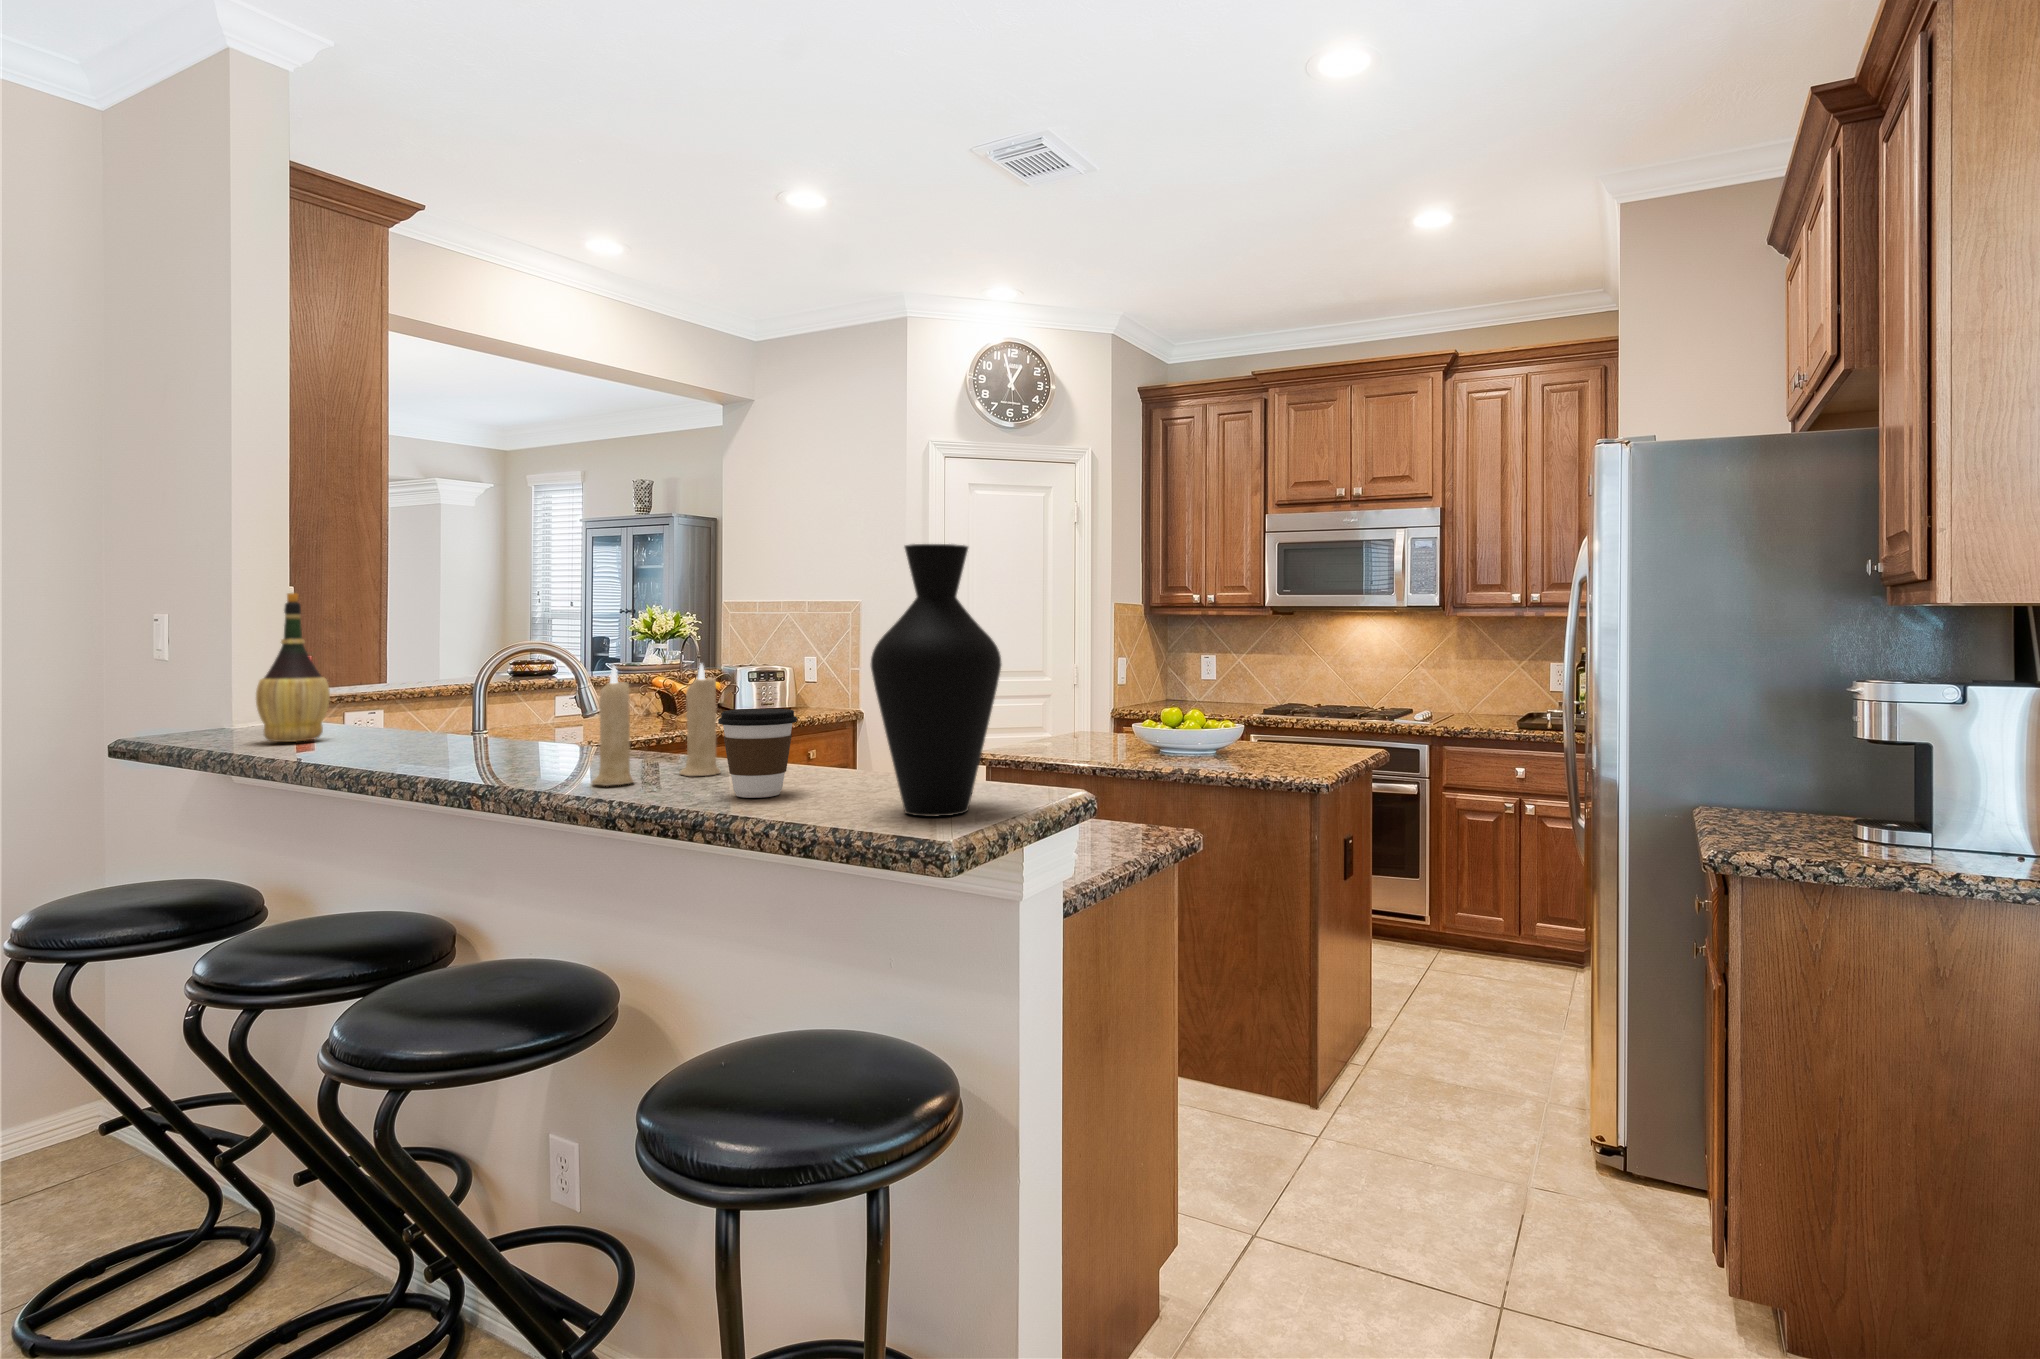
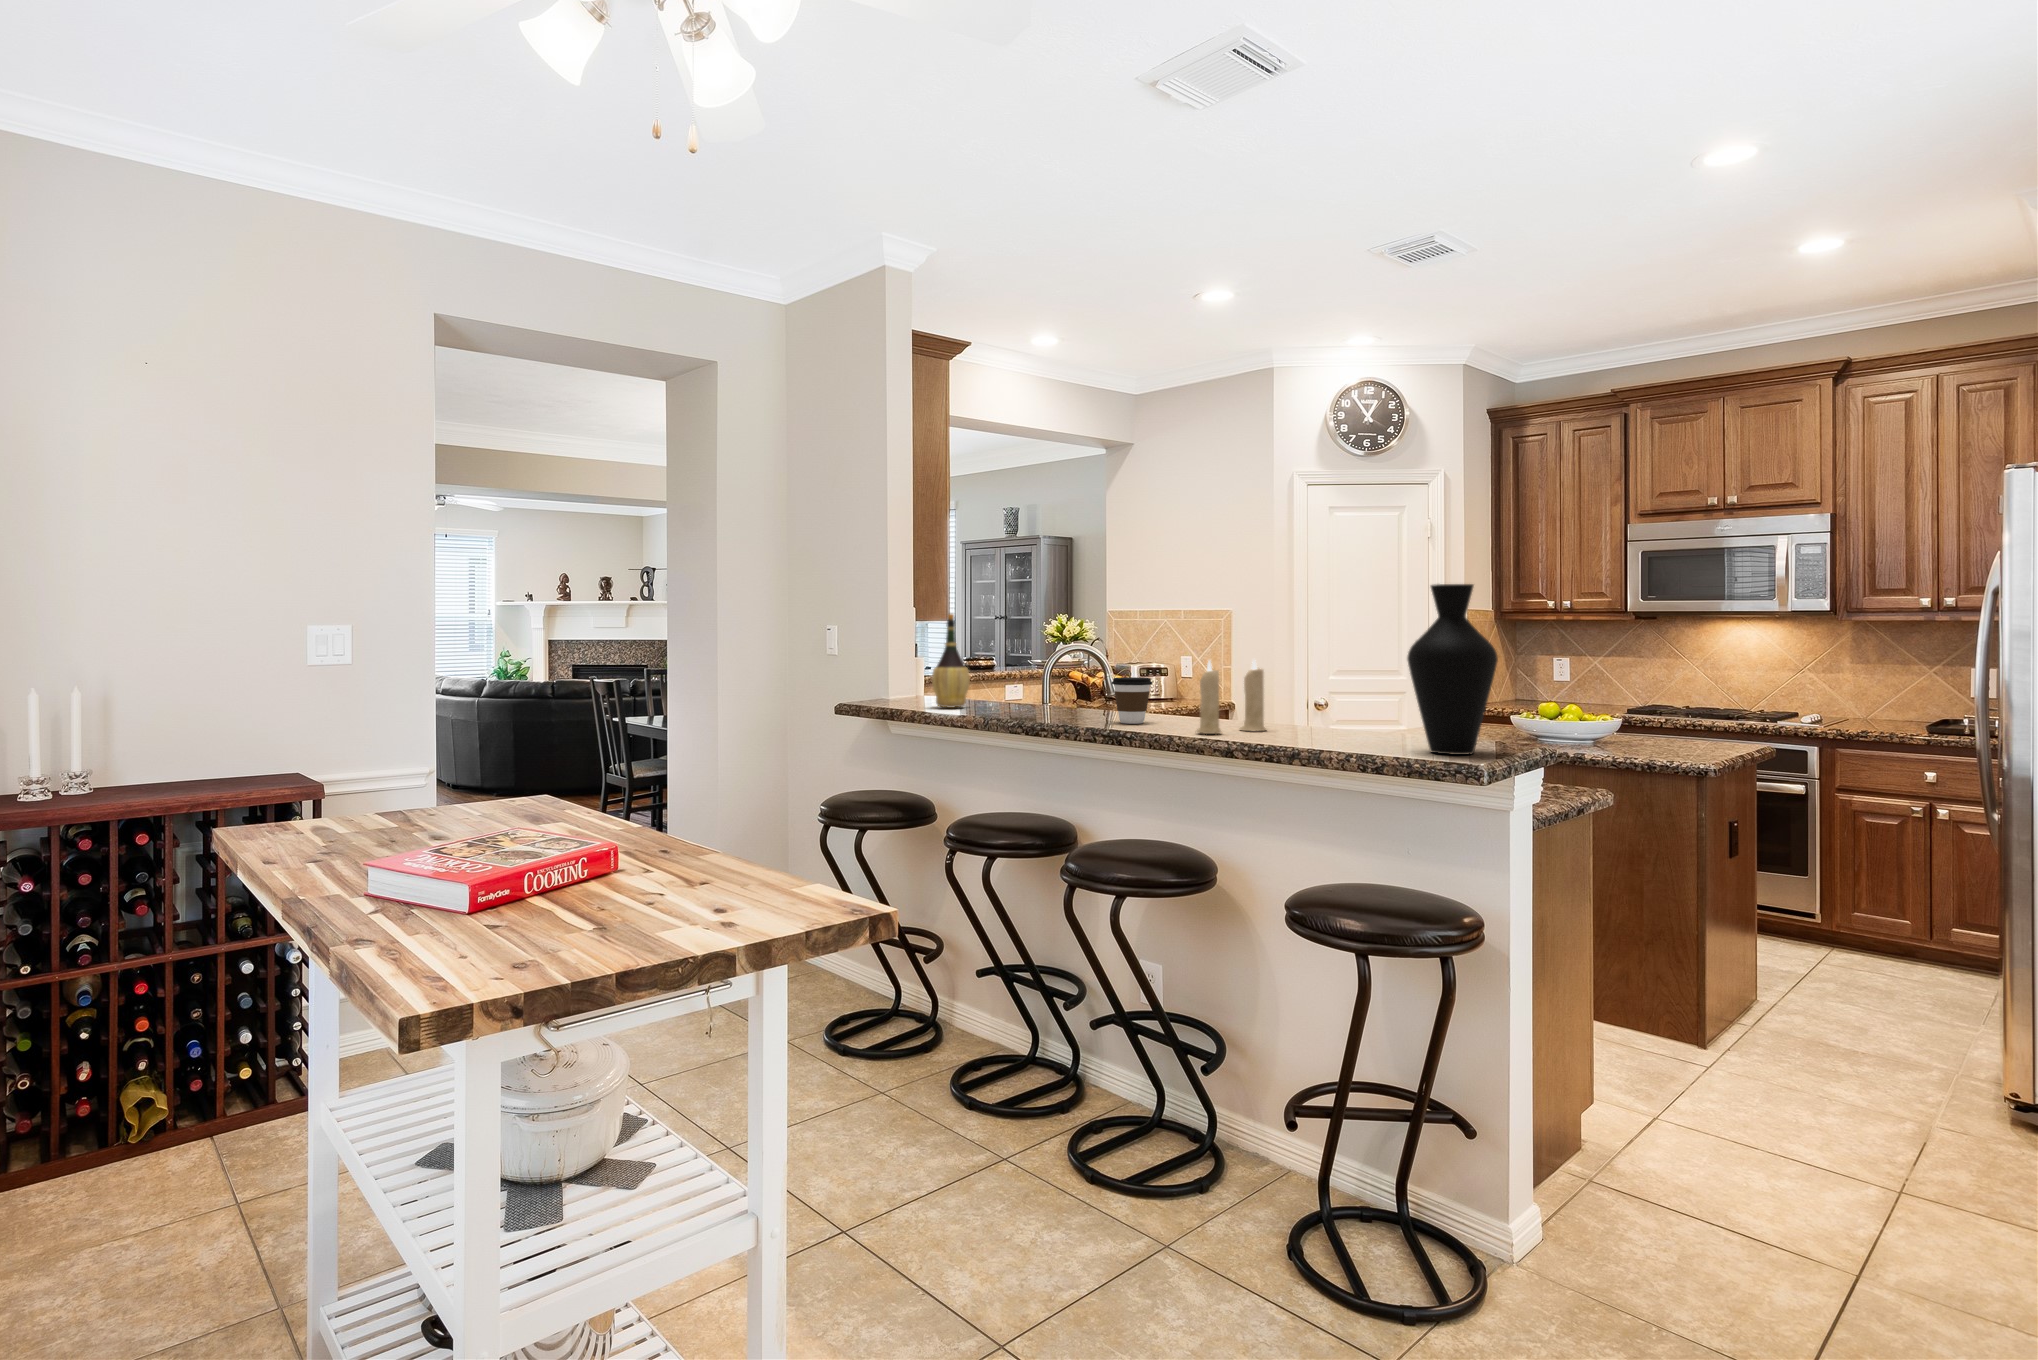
coffee cup: present [718,709,797,798] -> present [1112,677,1152,724]

